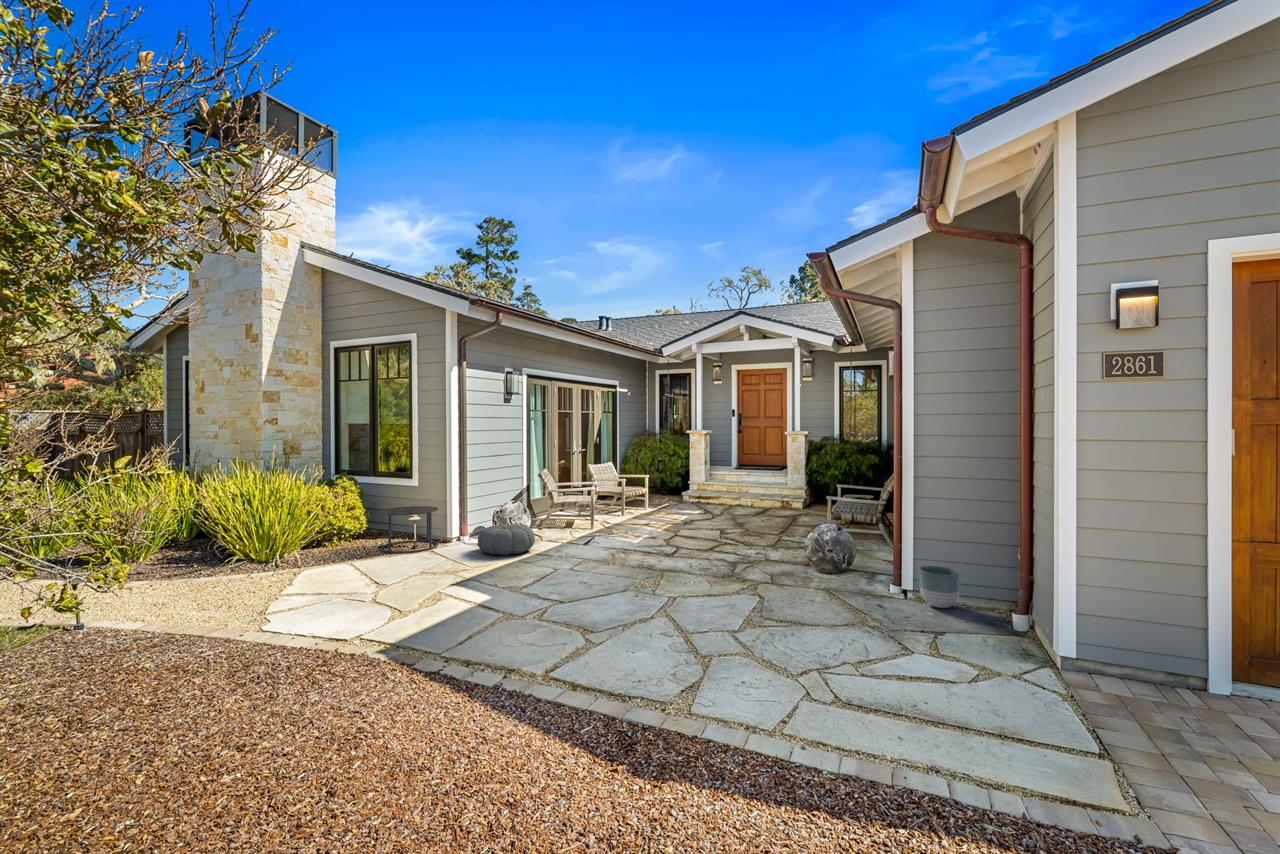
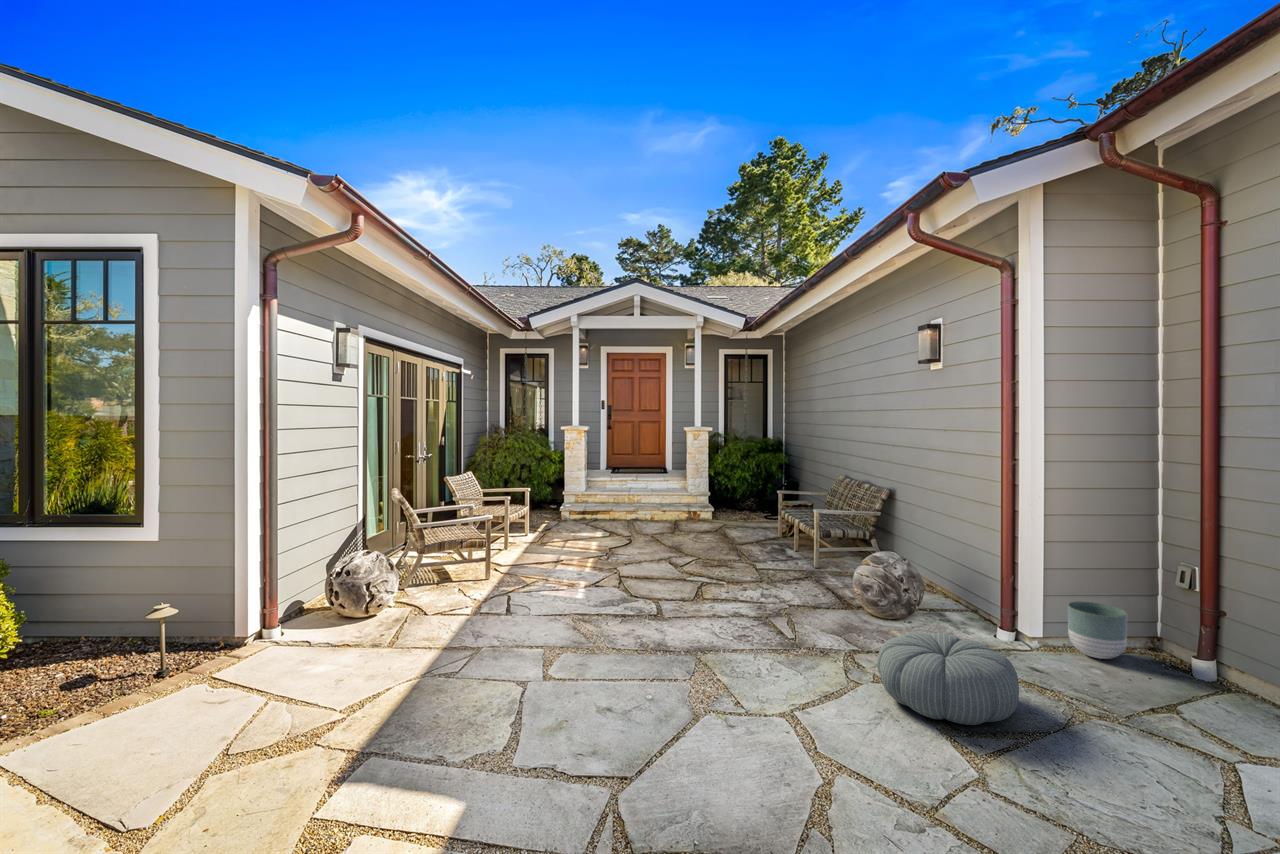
side table: present [380,506,438,553] -> none [71,581,221,702]
pouf: present [478,524,535,555] -> present [877,633,1019,725]

